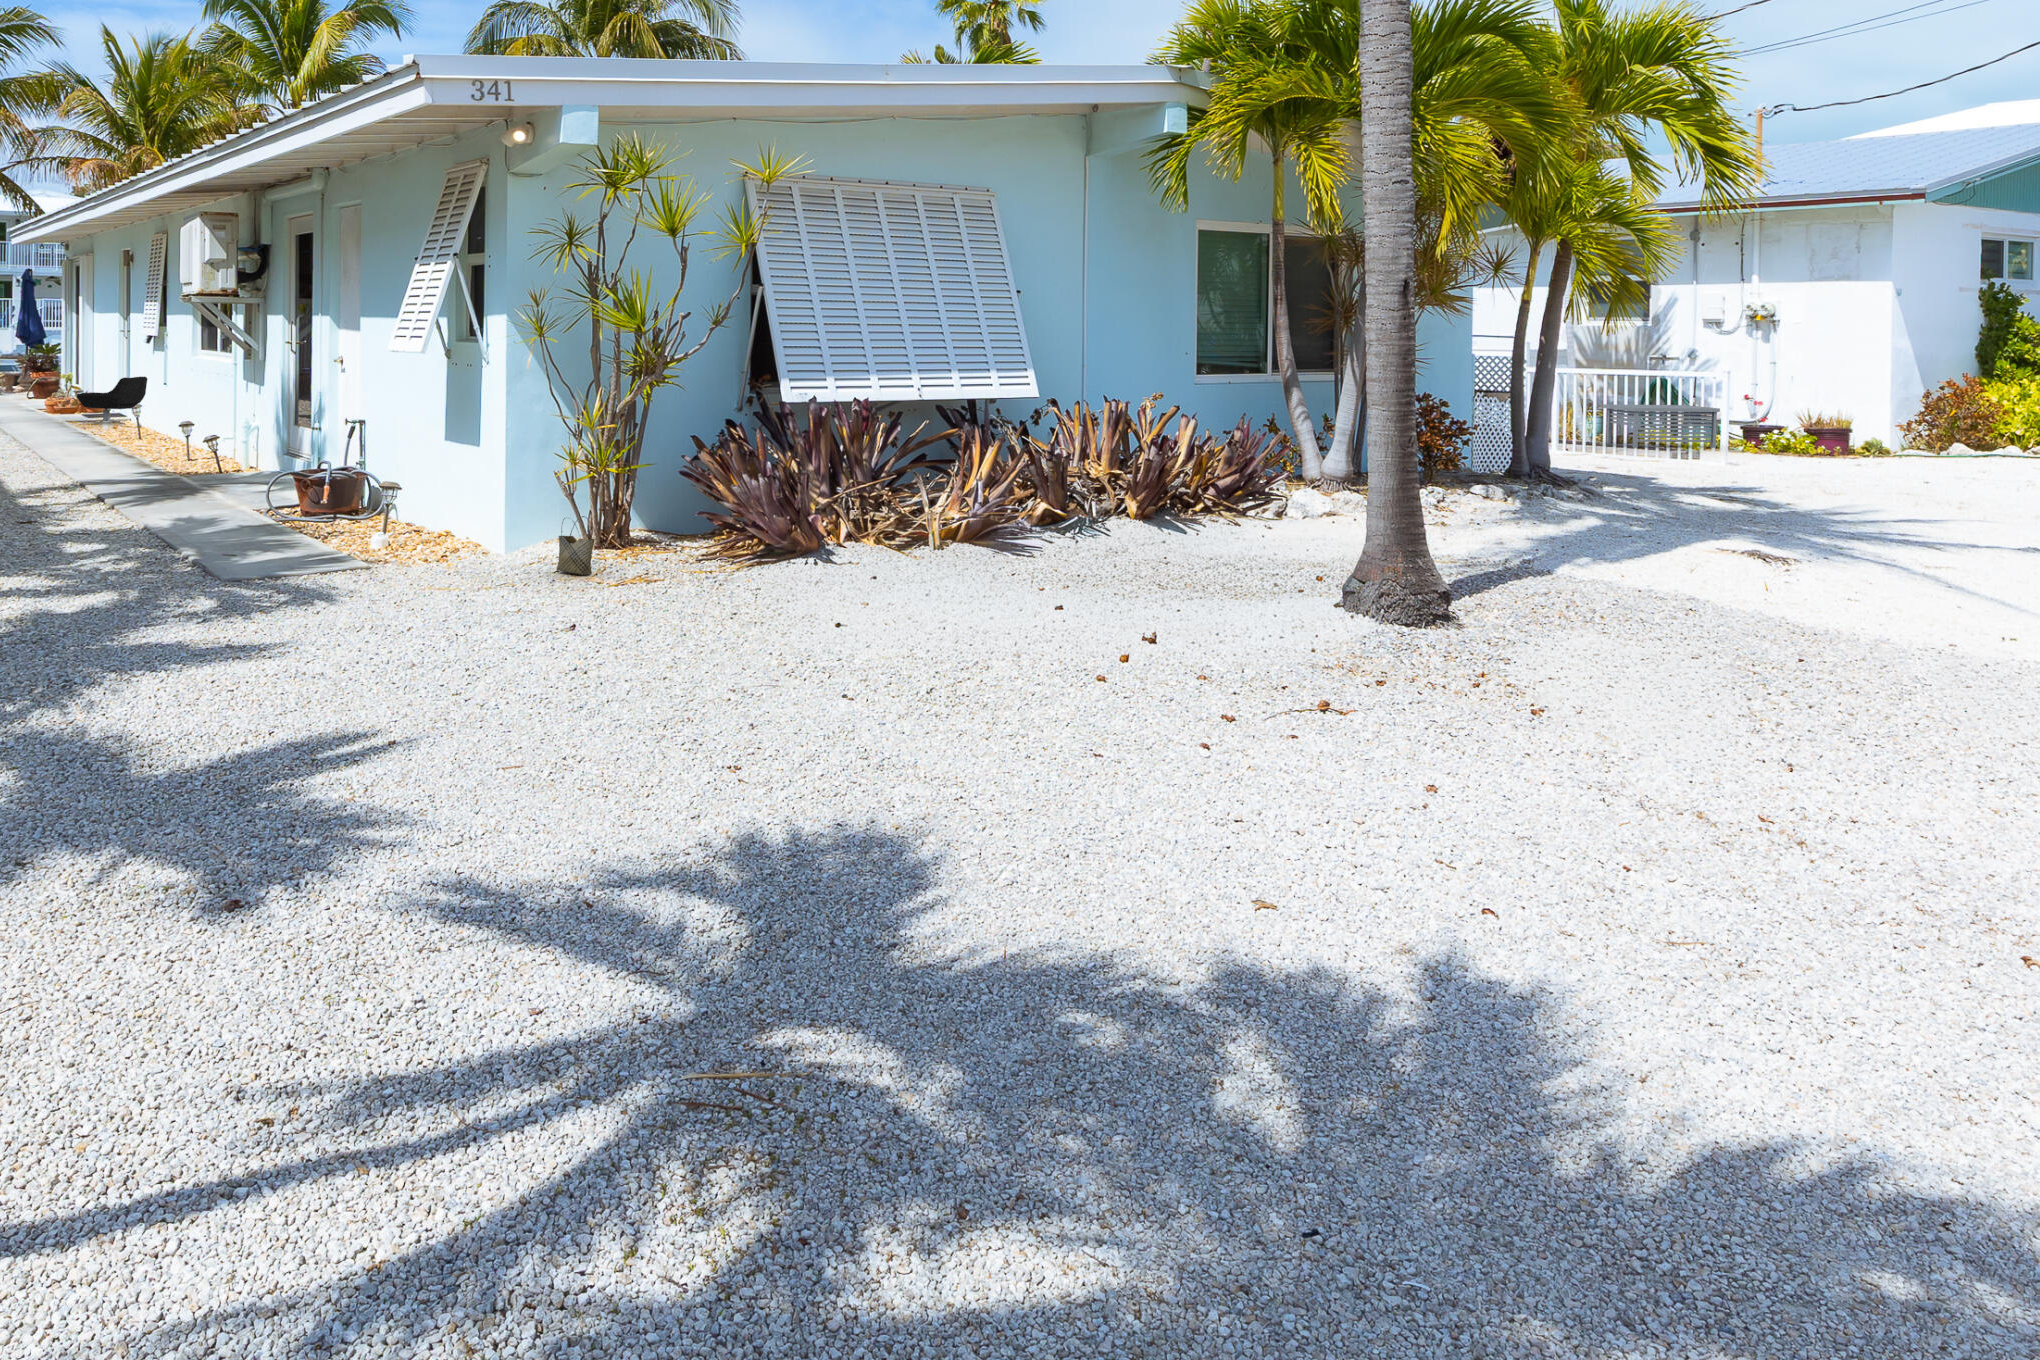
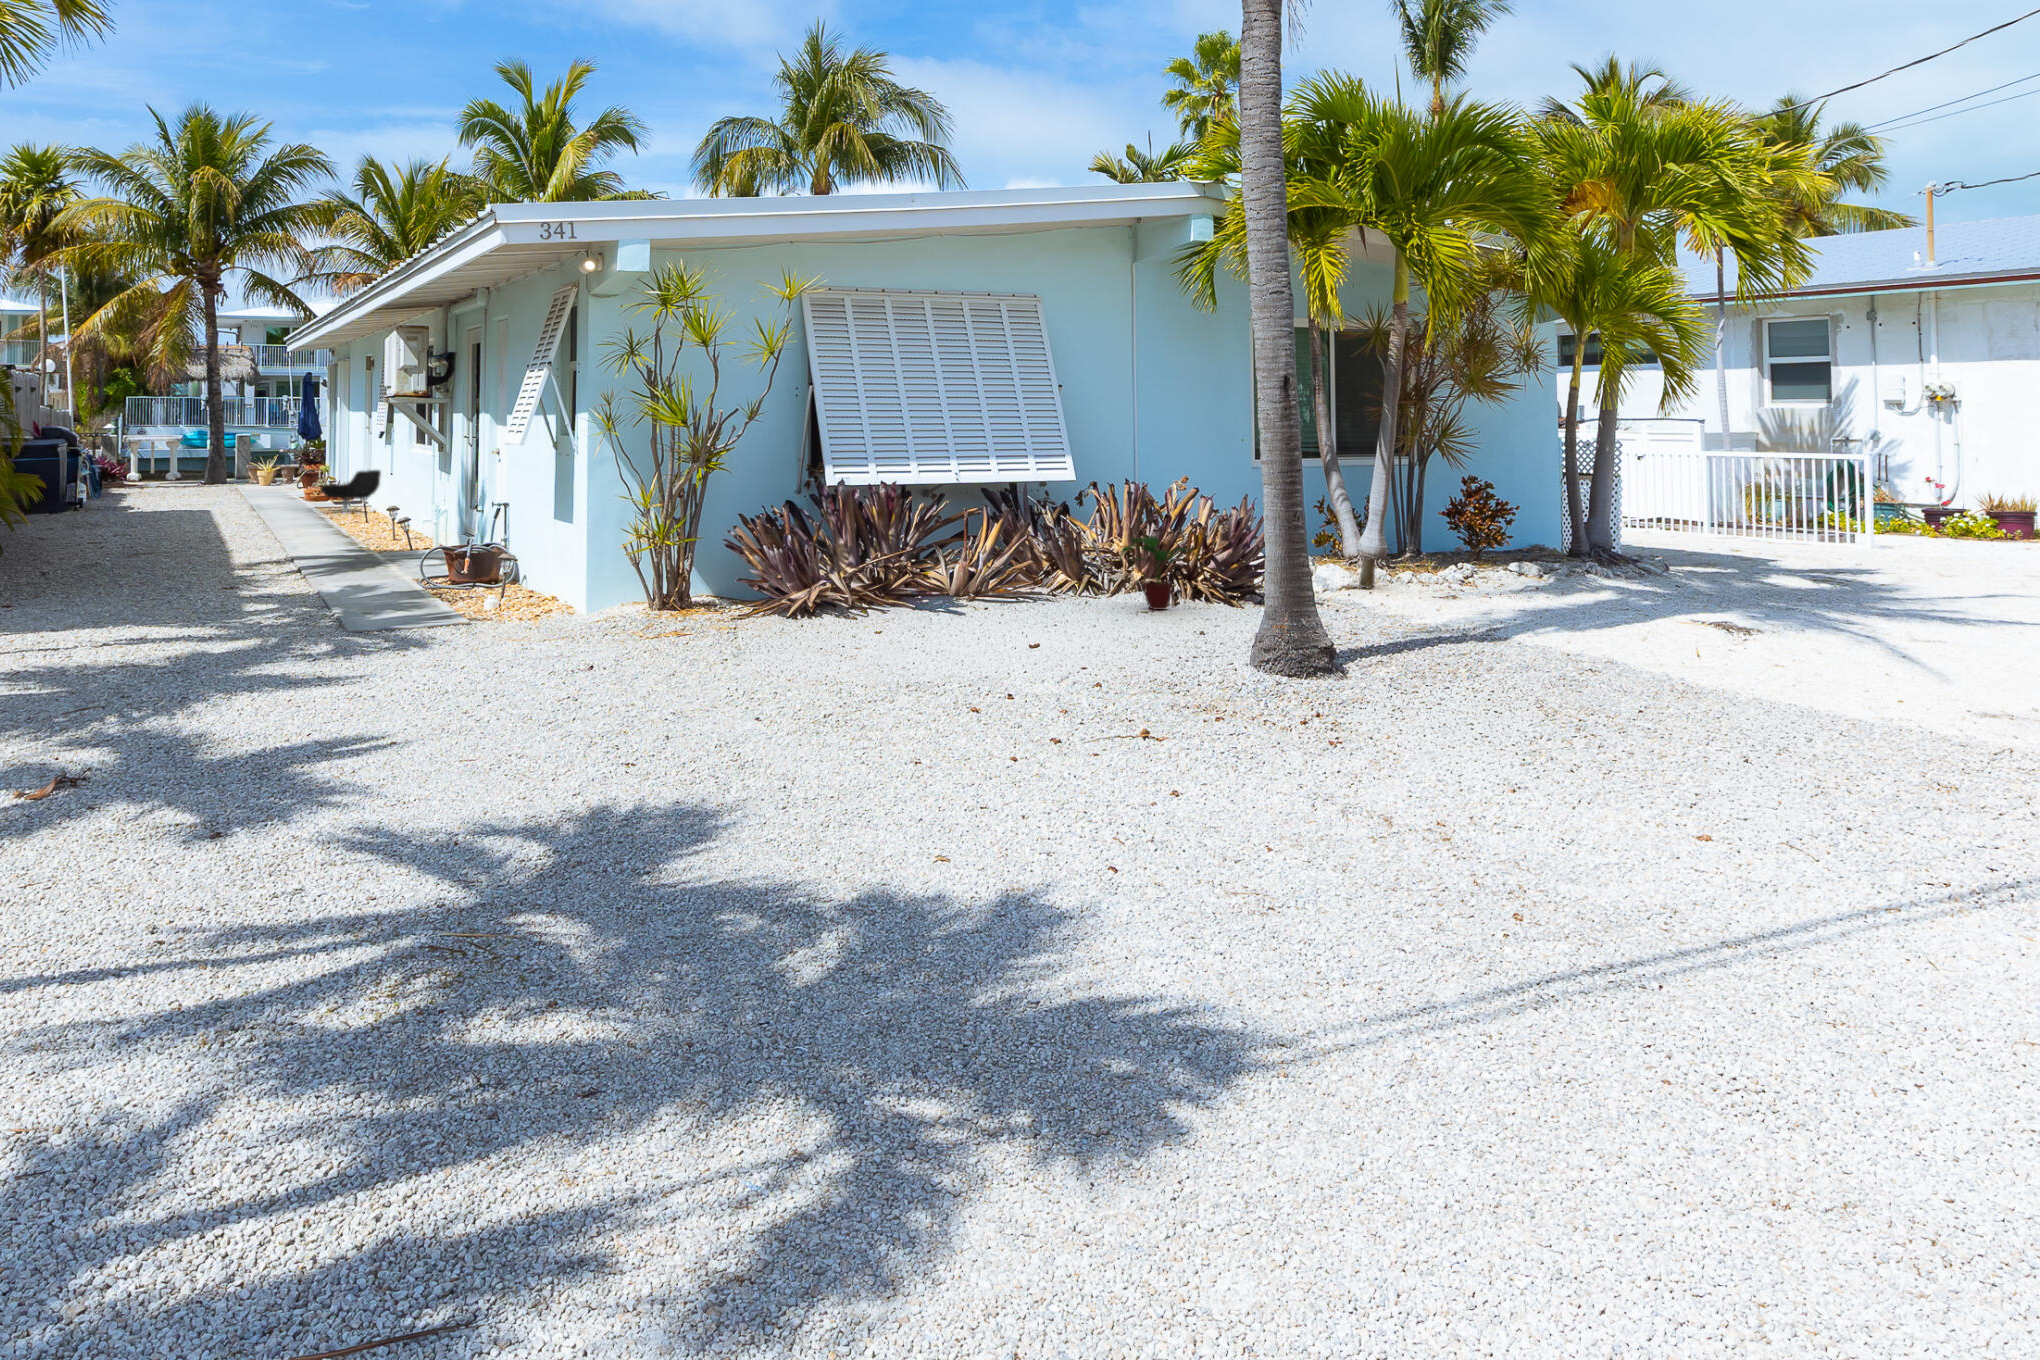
storage bench: present [1603,404,1720,448] -> none [1780,492,1905,537]
potted plant: none [1111,456,1193,536] -> present [1121,537,1195,610]
woven basket: present [556,516,594,575] -> present [1359,558,1375,589]

